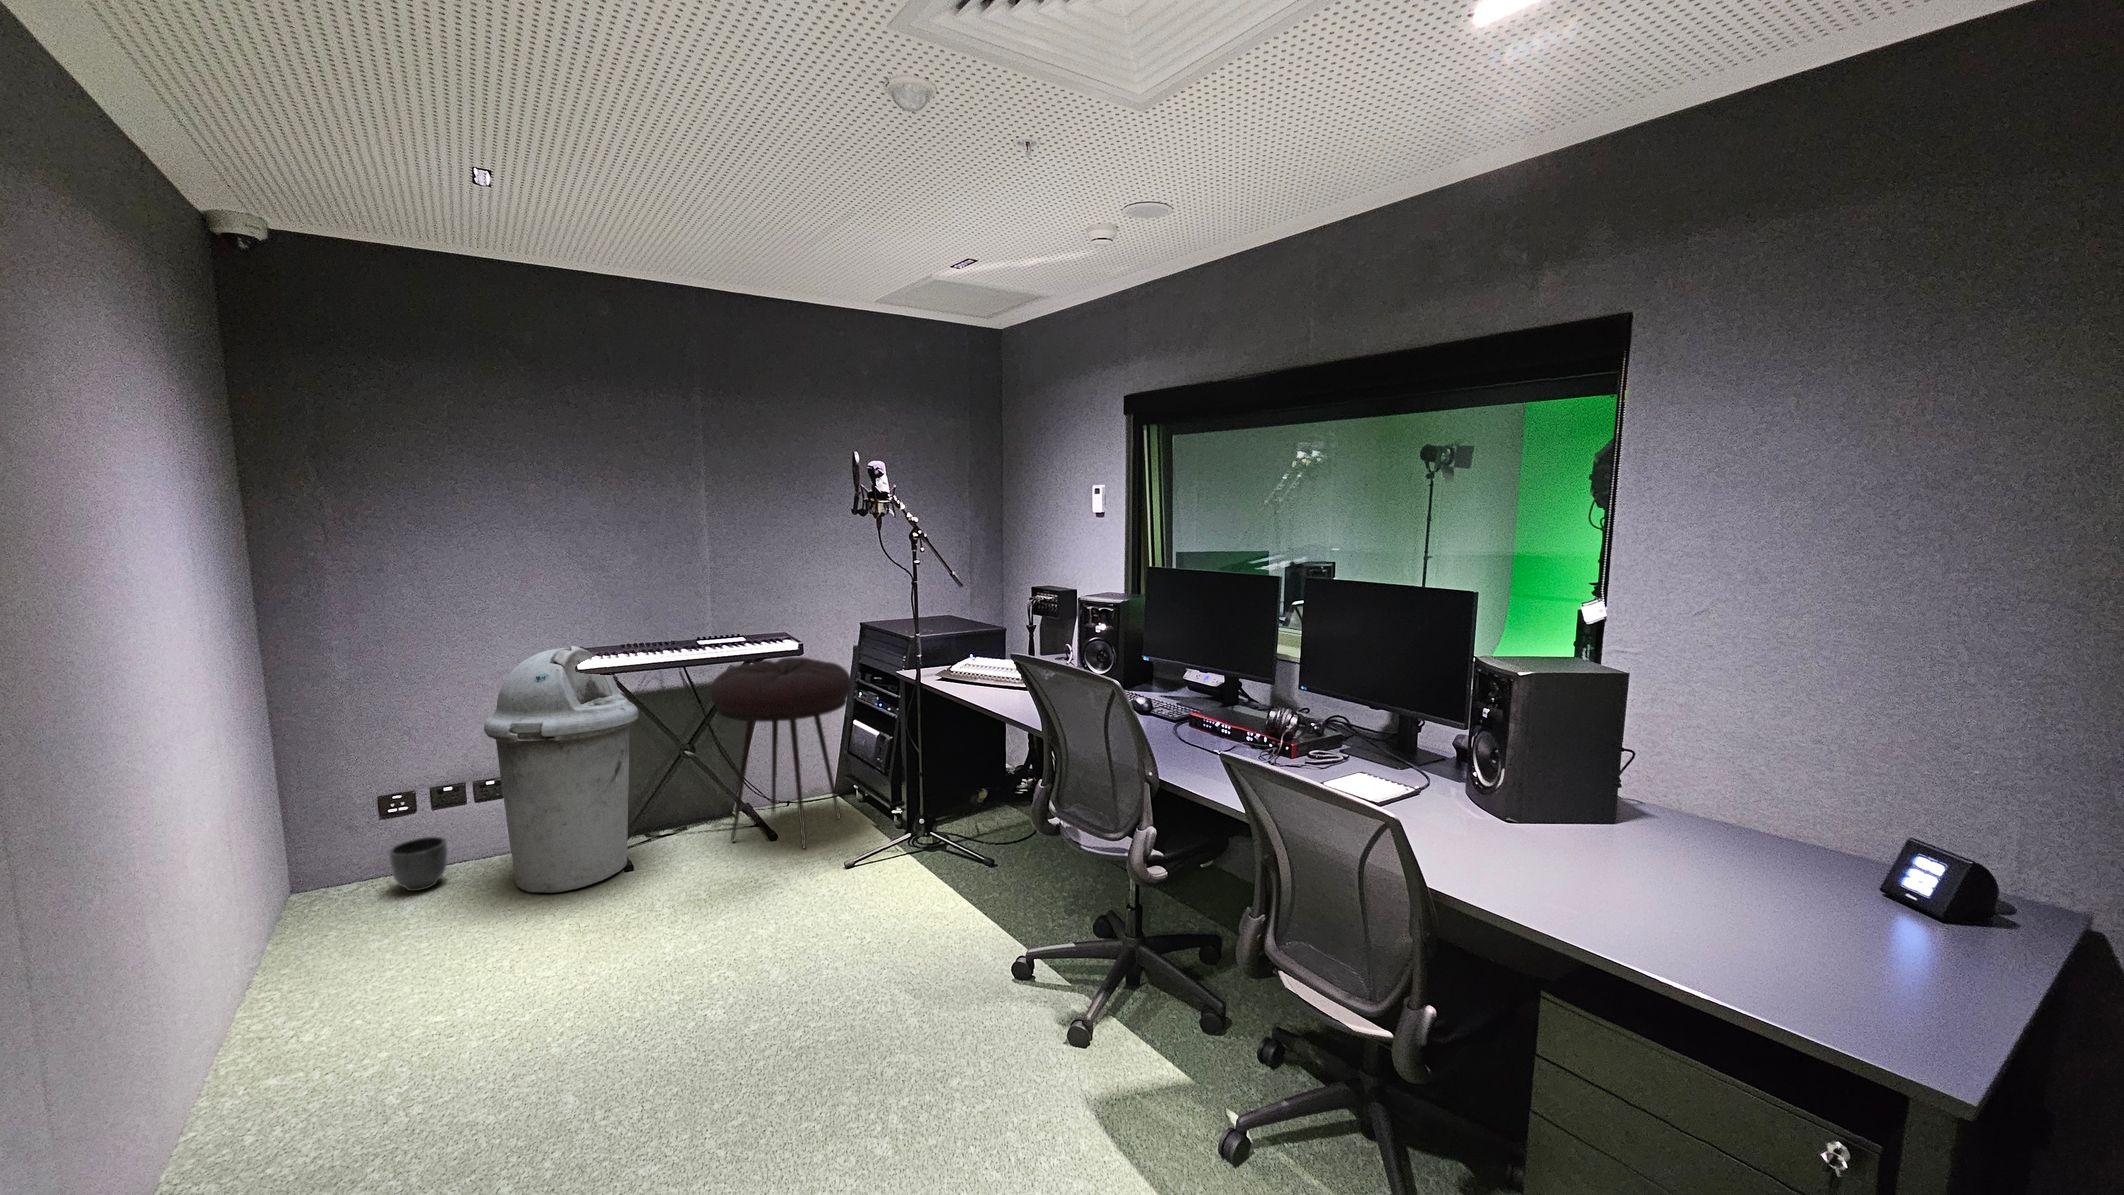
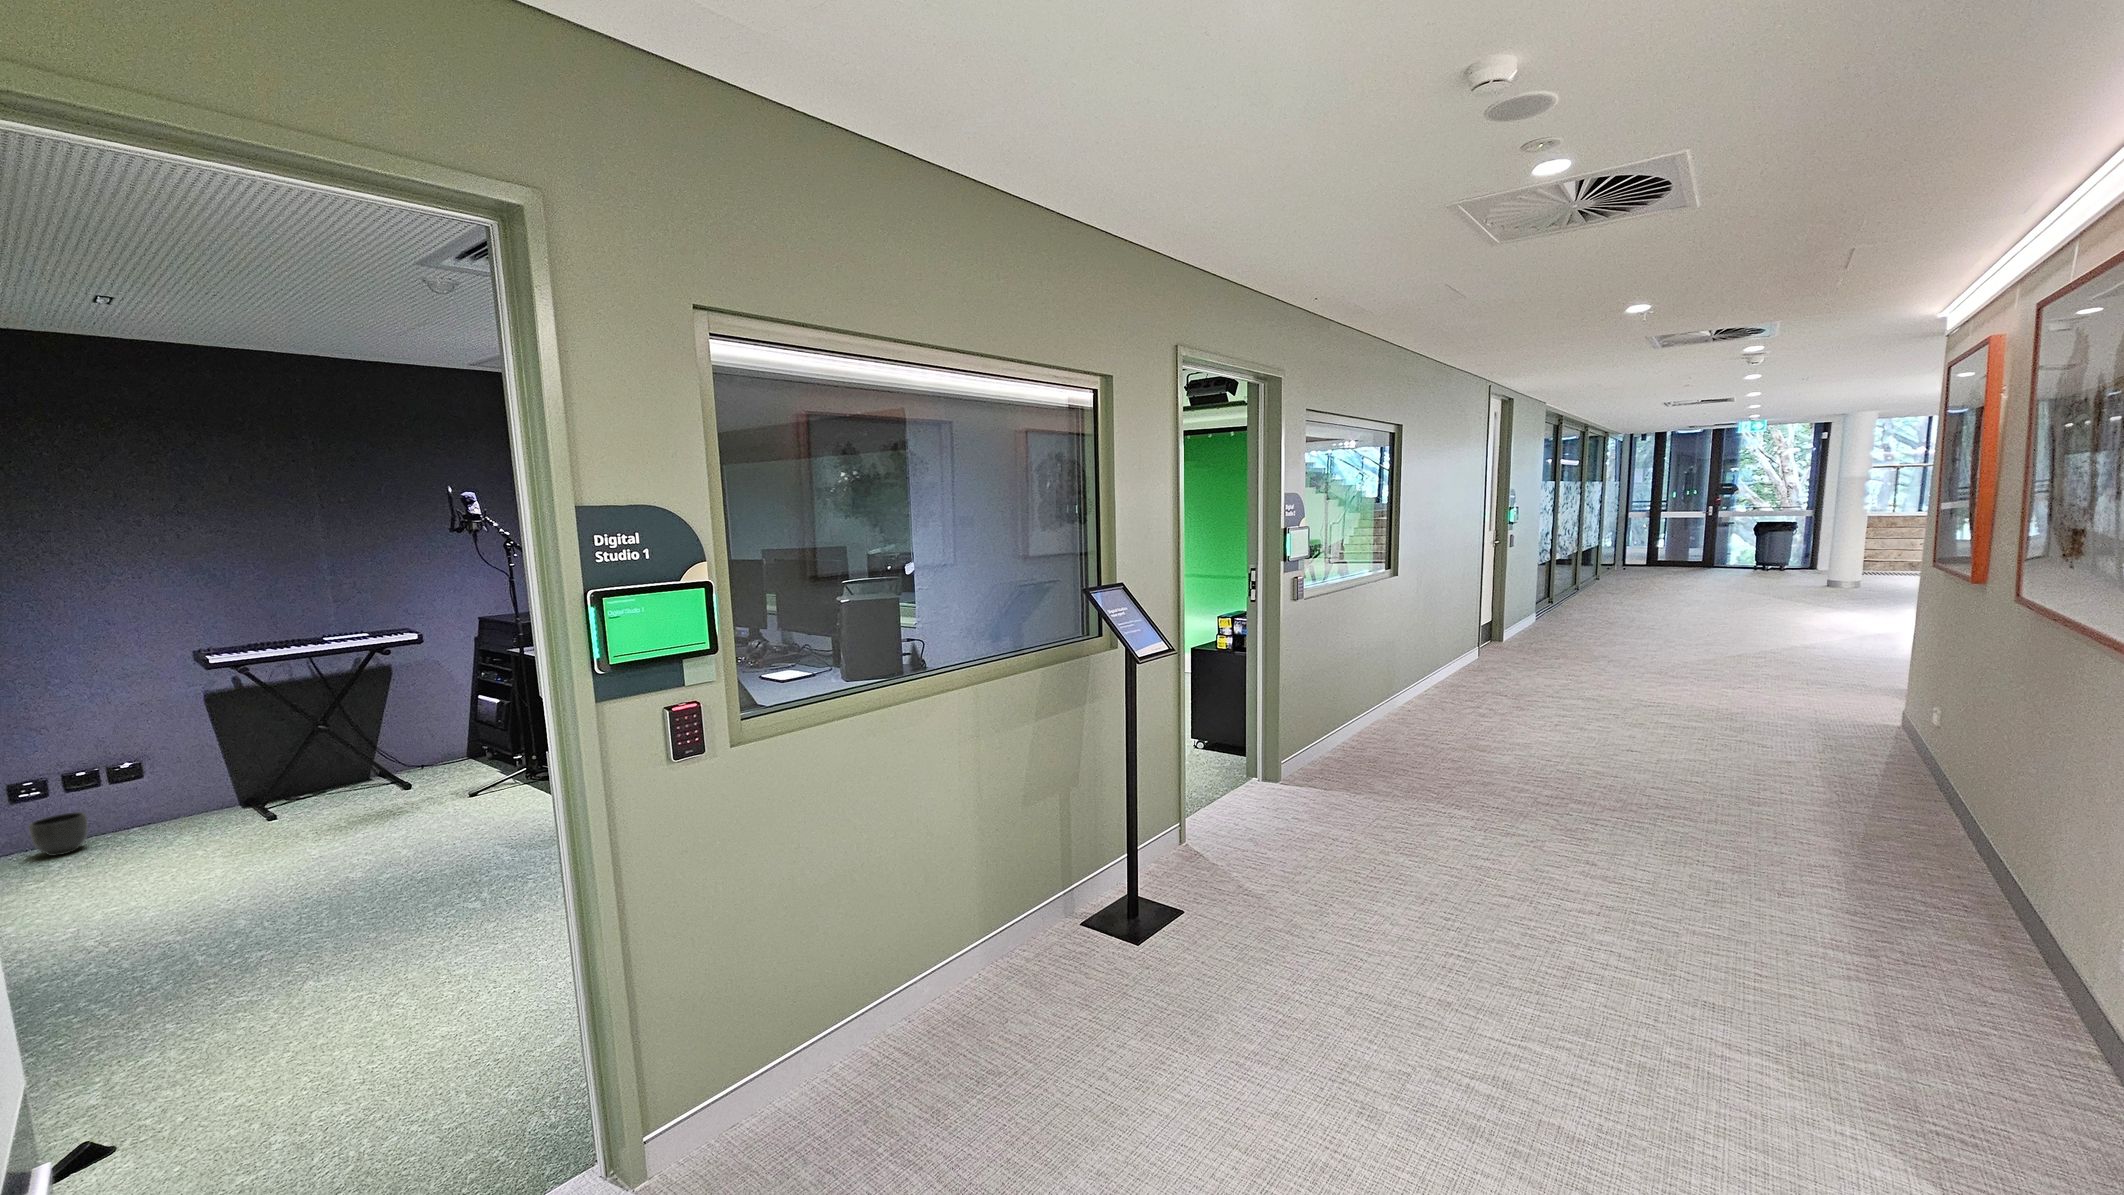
trash can: present [484,646,638,893] -> none [118,647,268,842]
stool: present [710,657,852,848] -> none [335,646,470,794]

